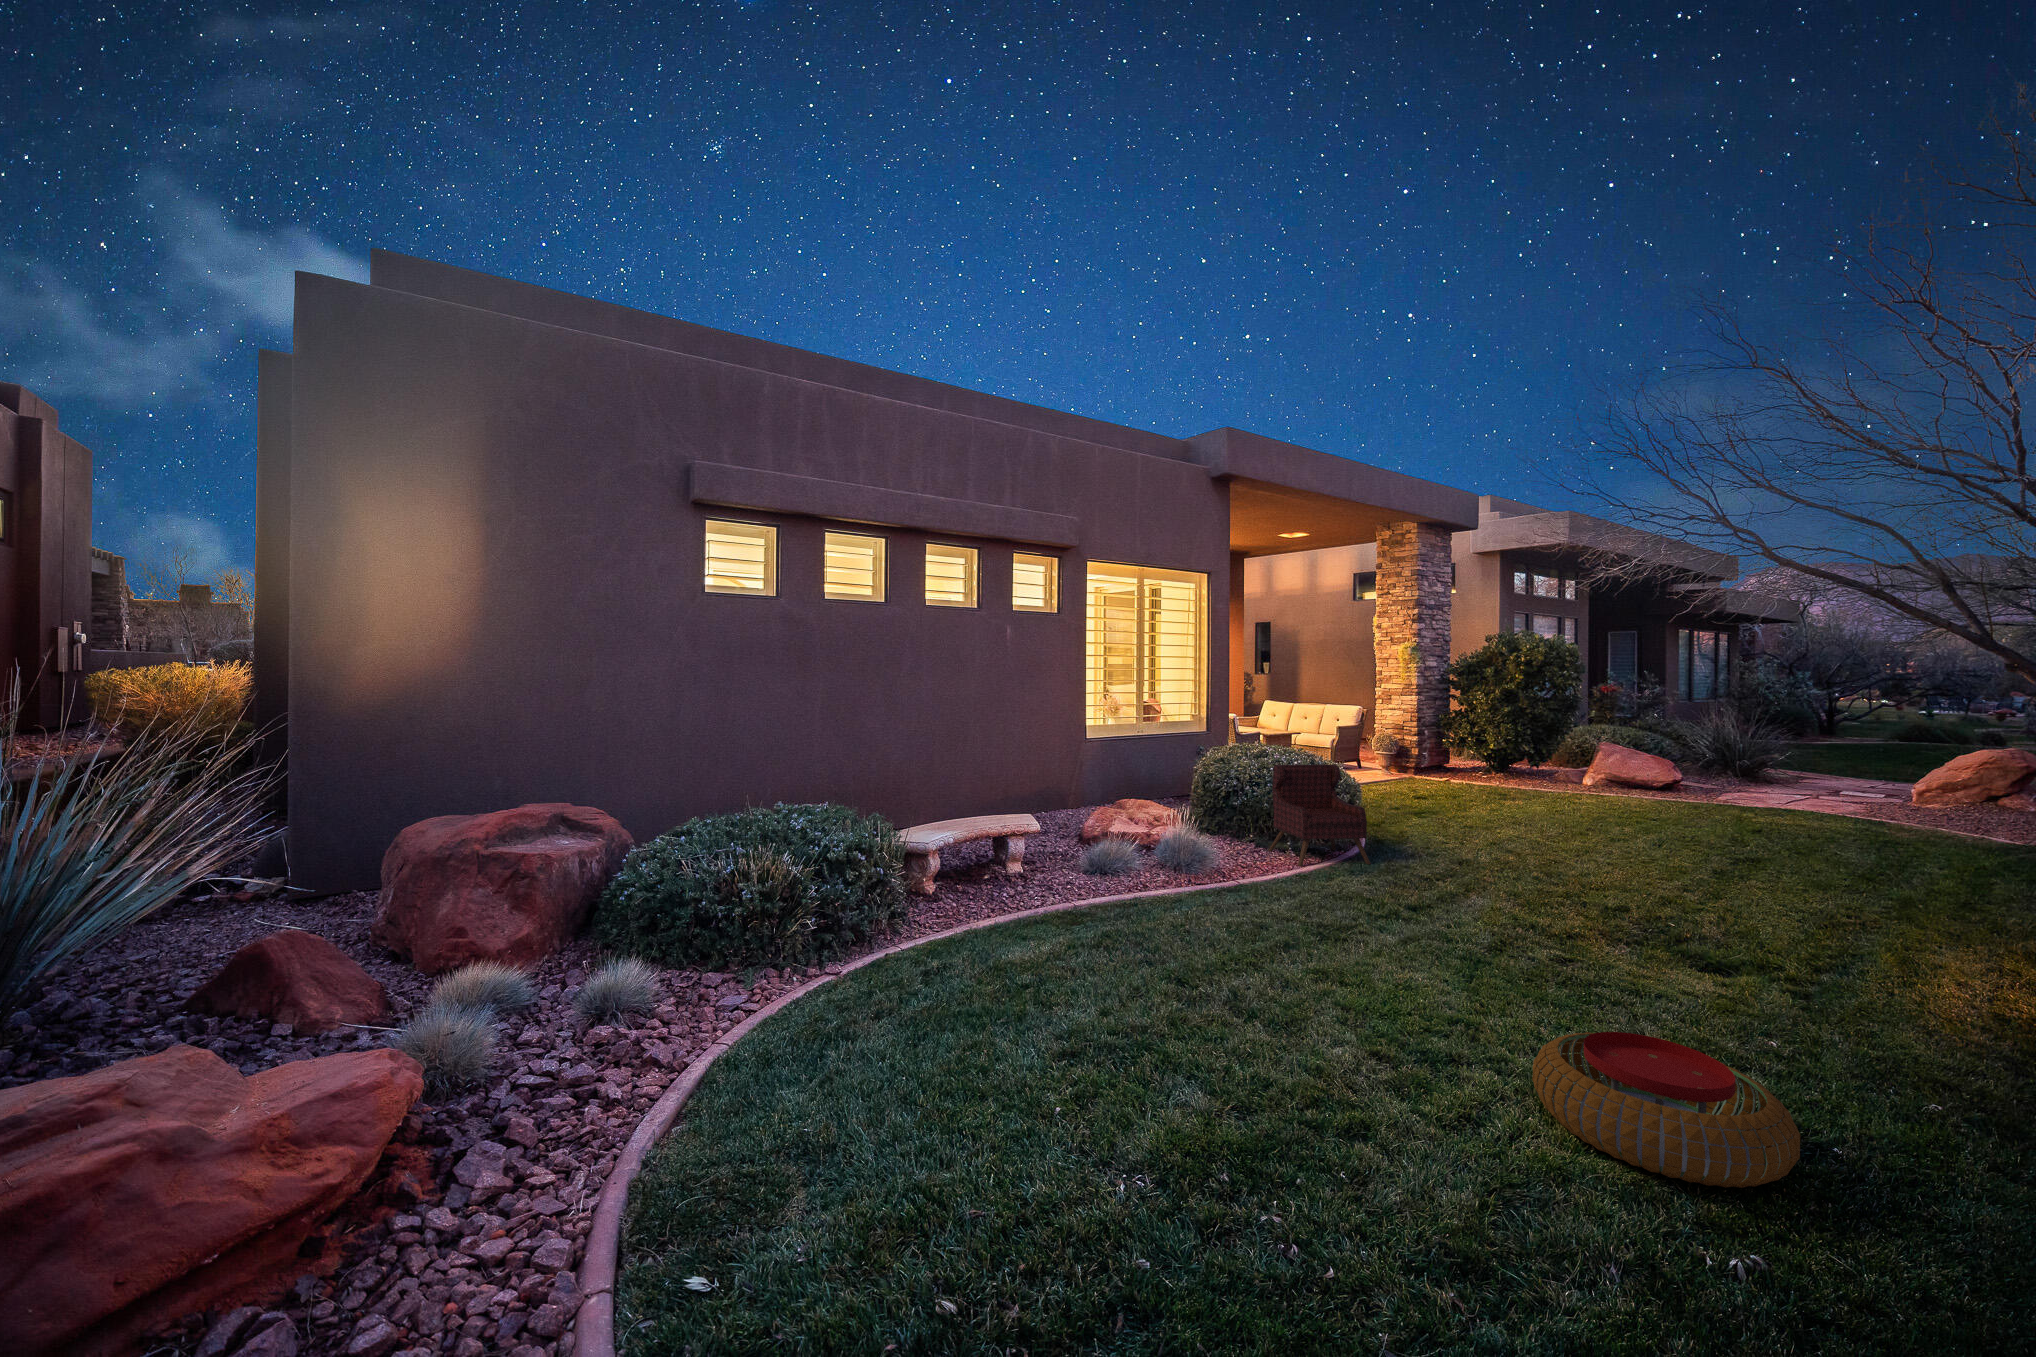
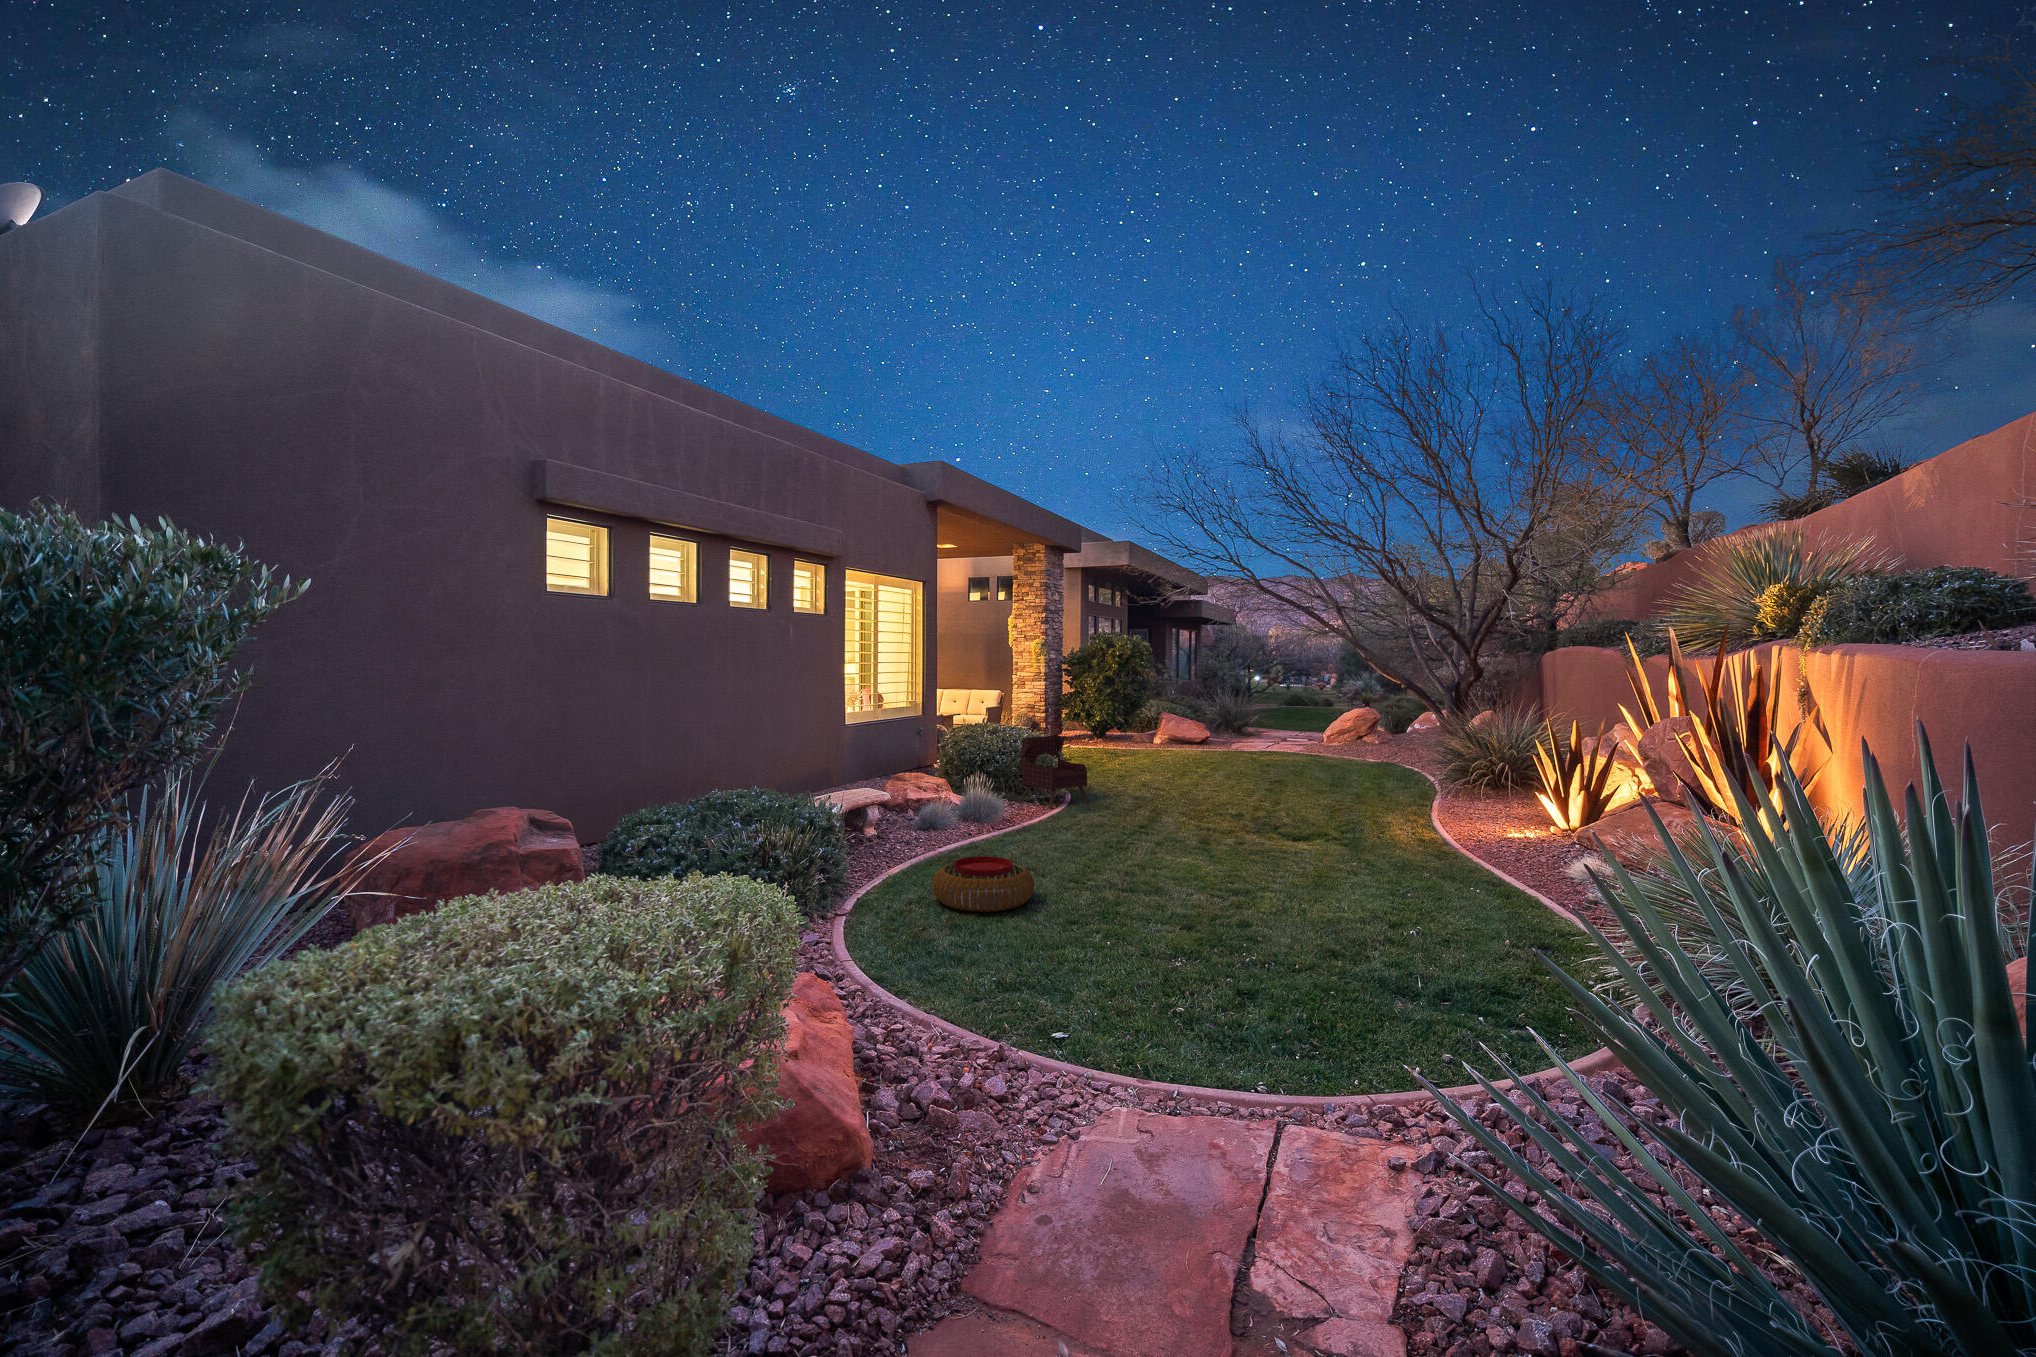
pouf: present [1532,1032,1800,1188] -> present [933,856,1034,912]

